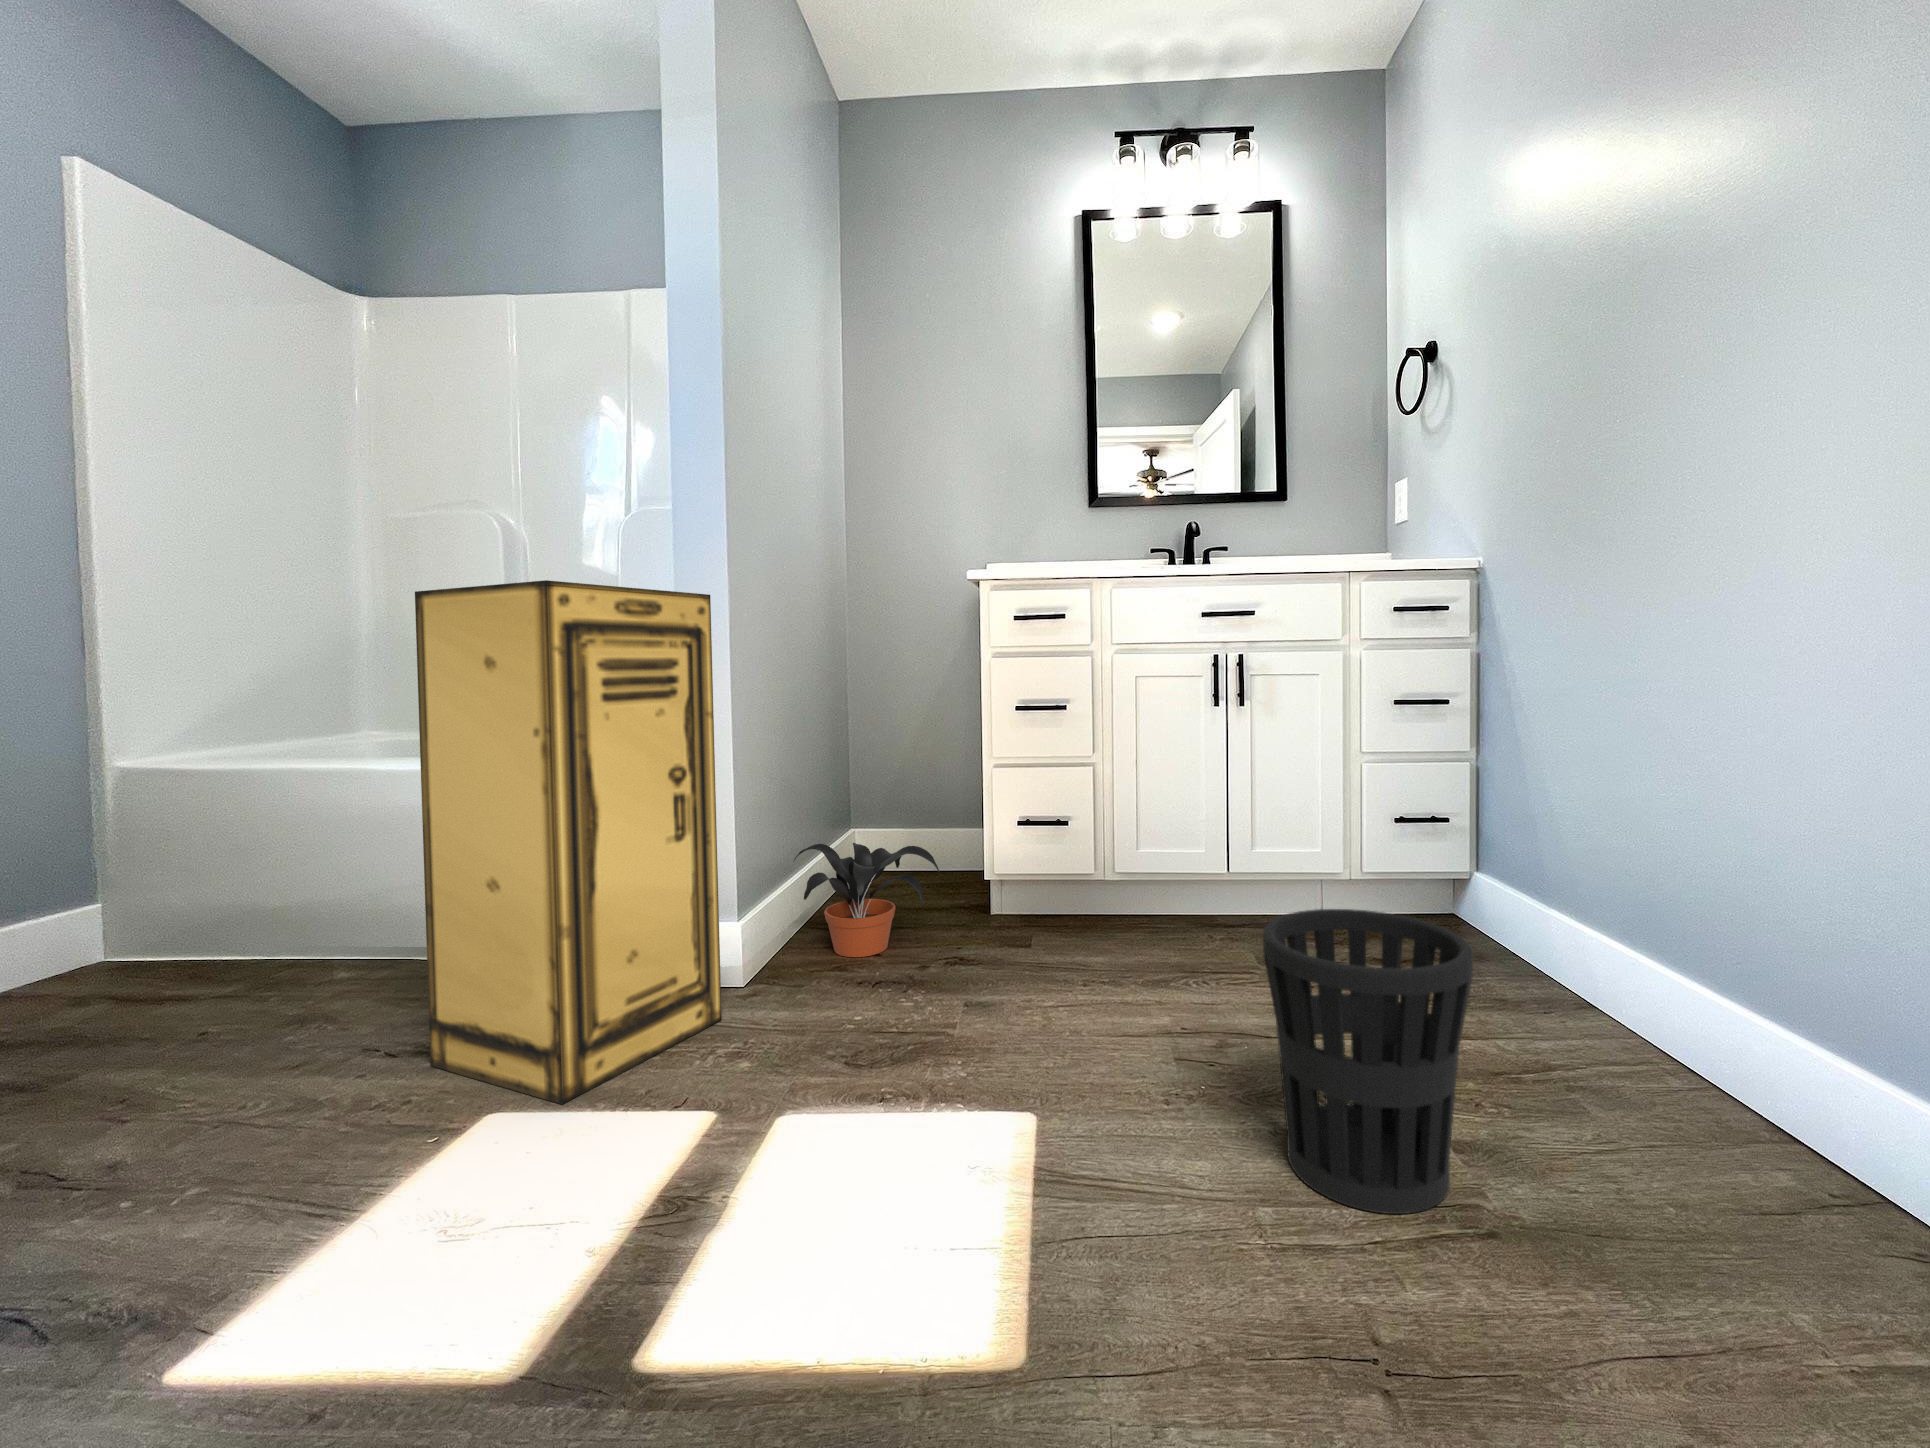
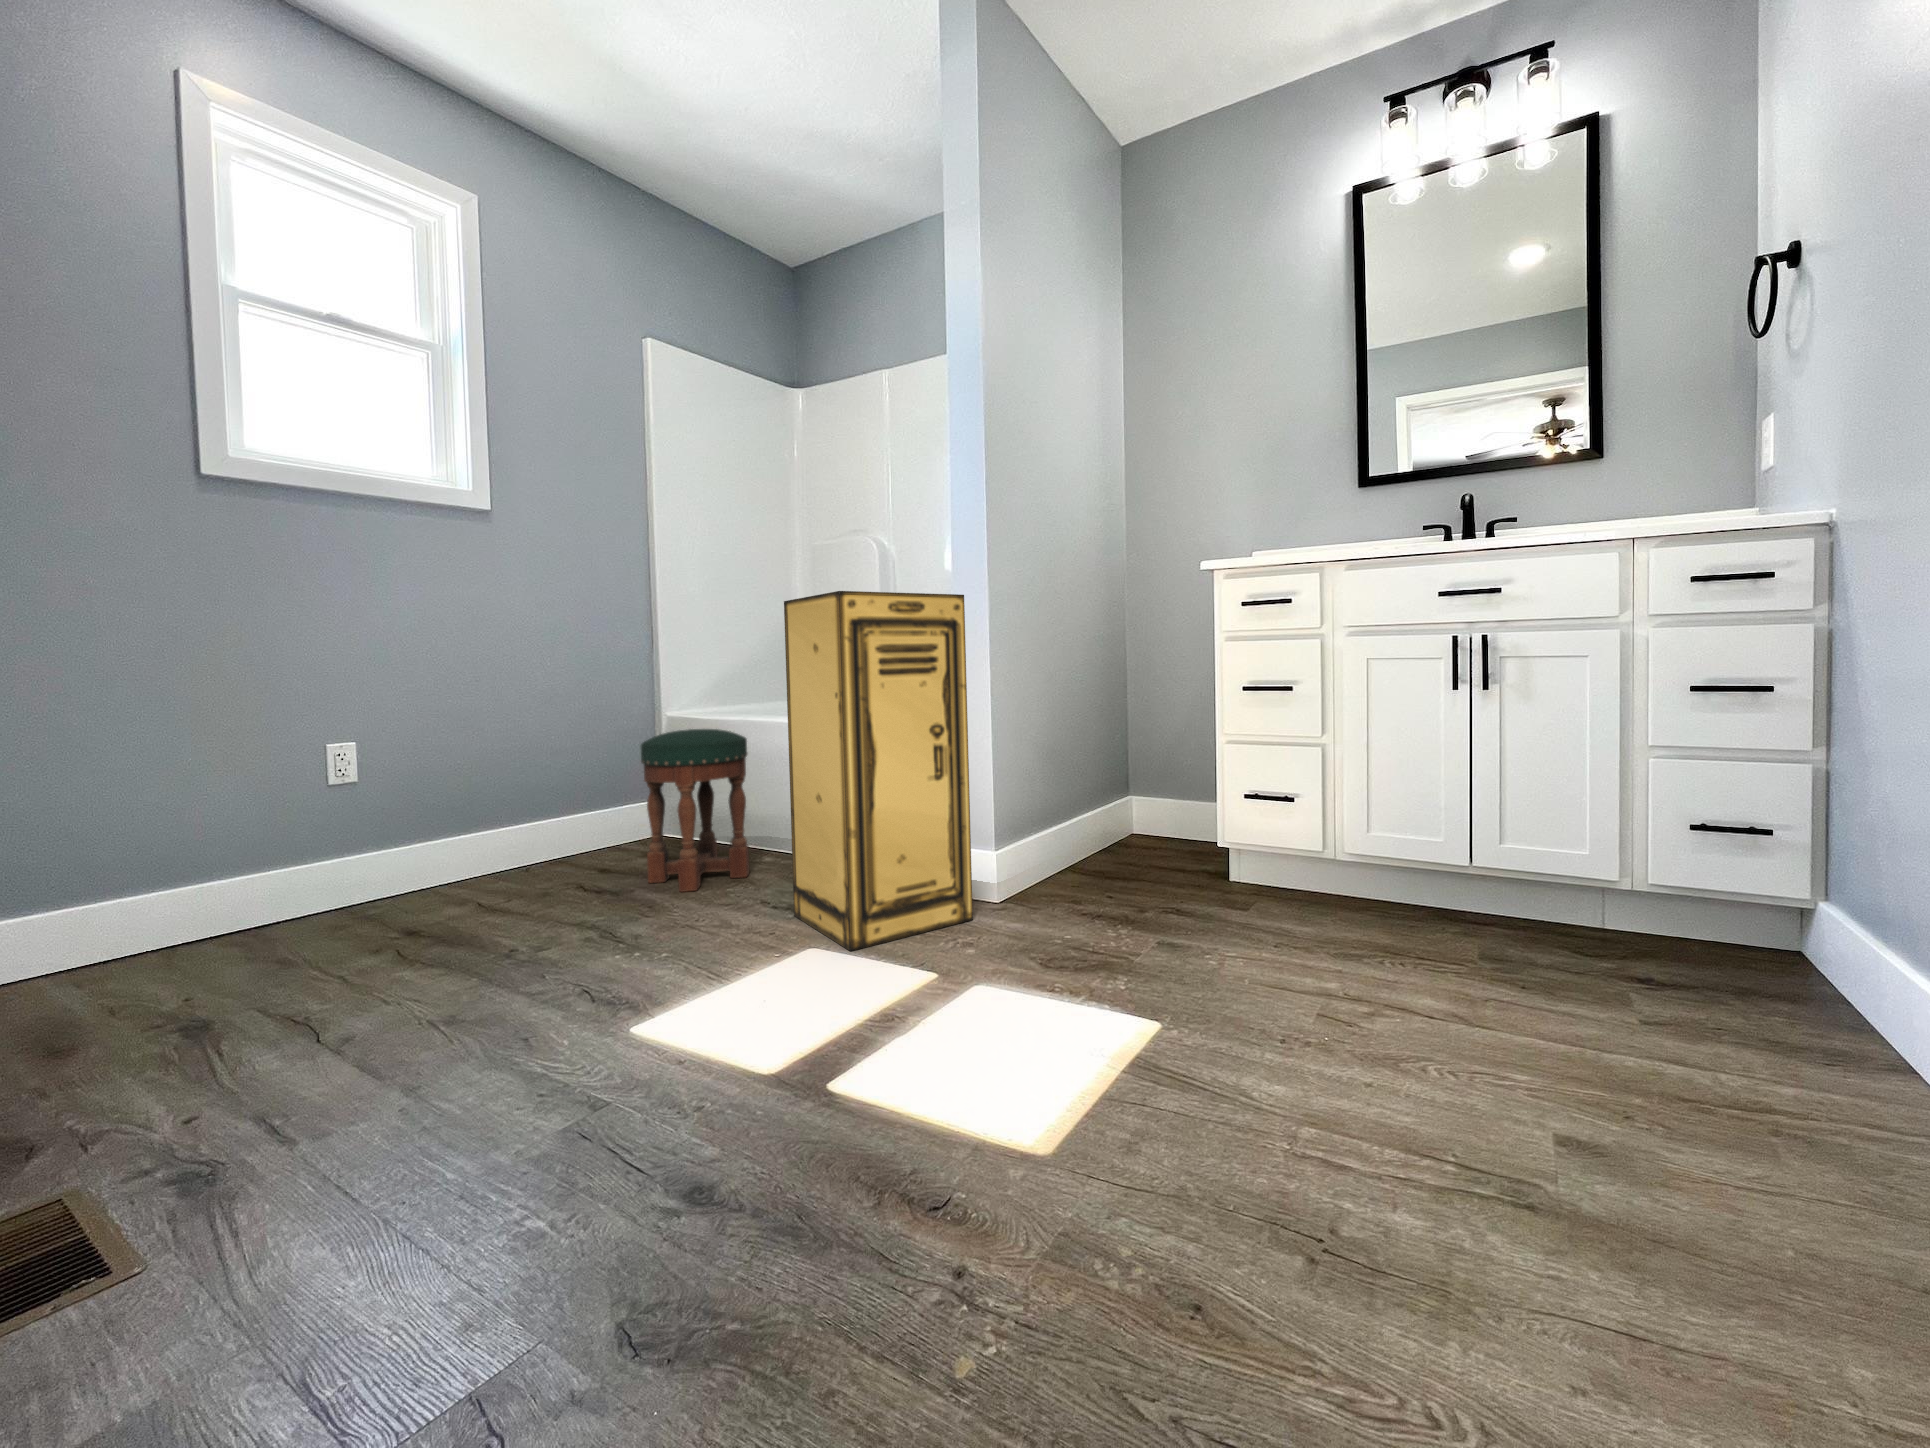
stool: none [77,789,306,1064] -> present [641,729,749,892]
potted plant: present [794,843,939,957] -> none [1051,797,1170,894]
wastebasket: present [1263,909,1473,1214] -> none [1329,883,1546,1180]

